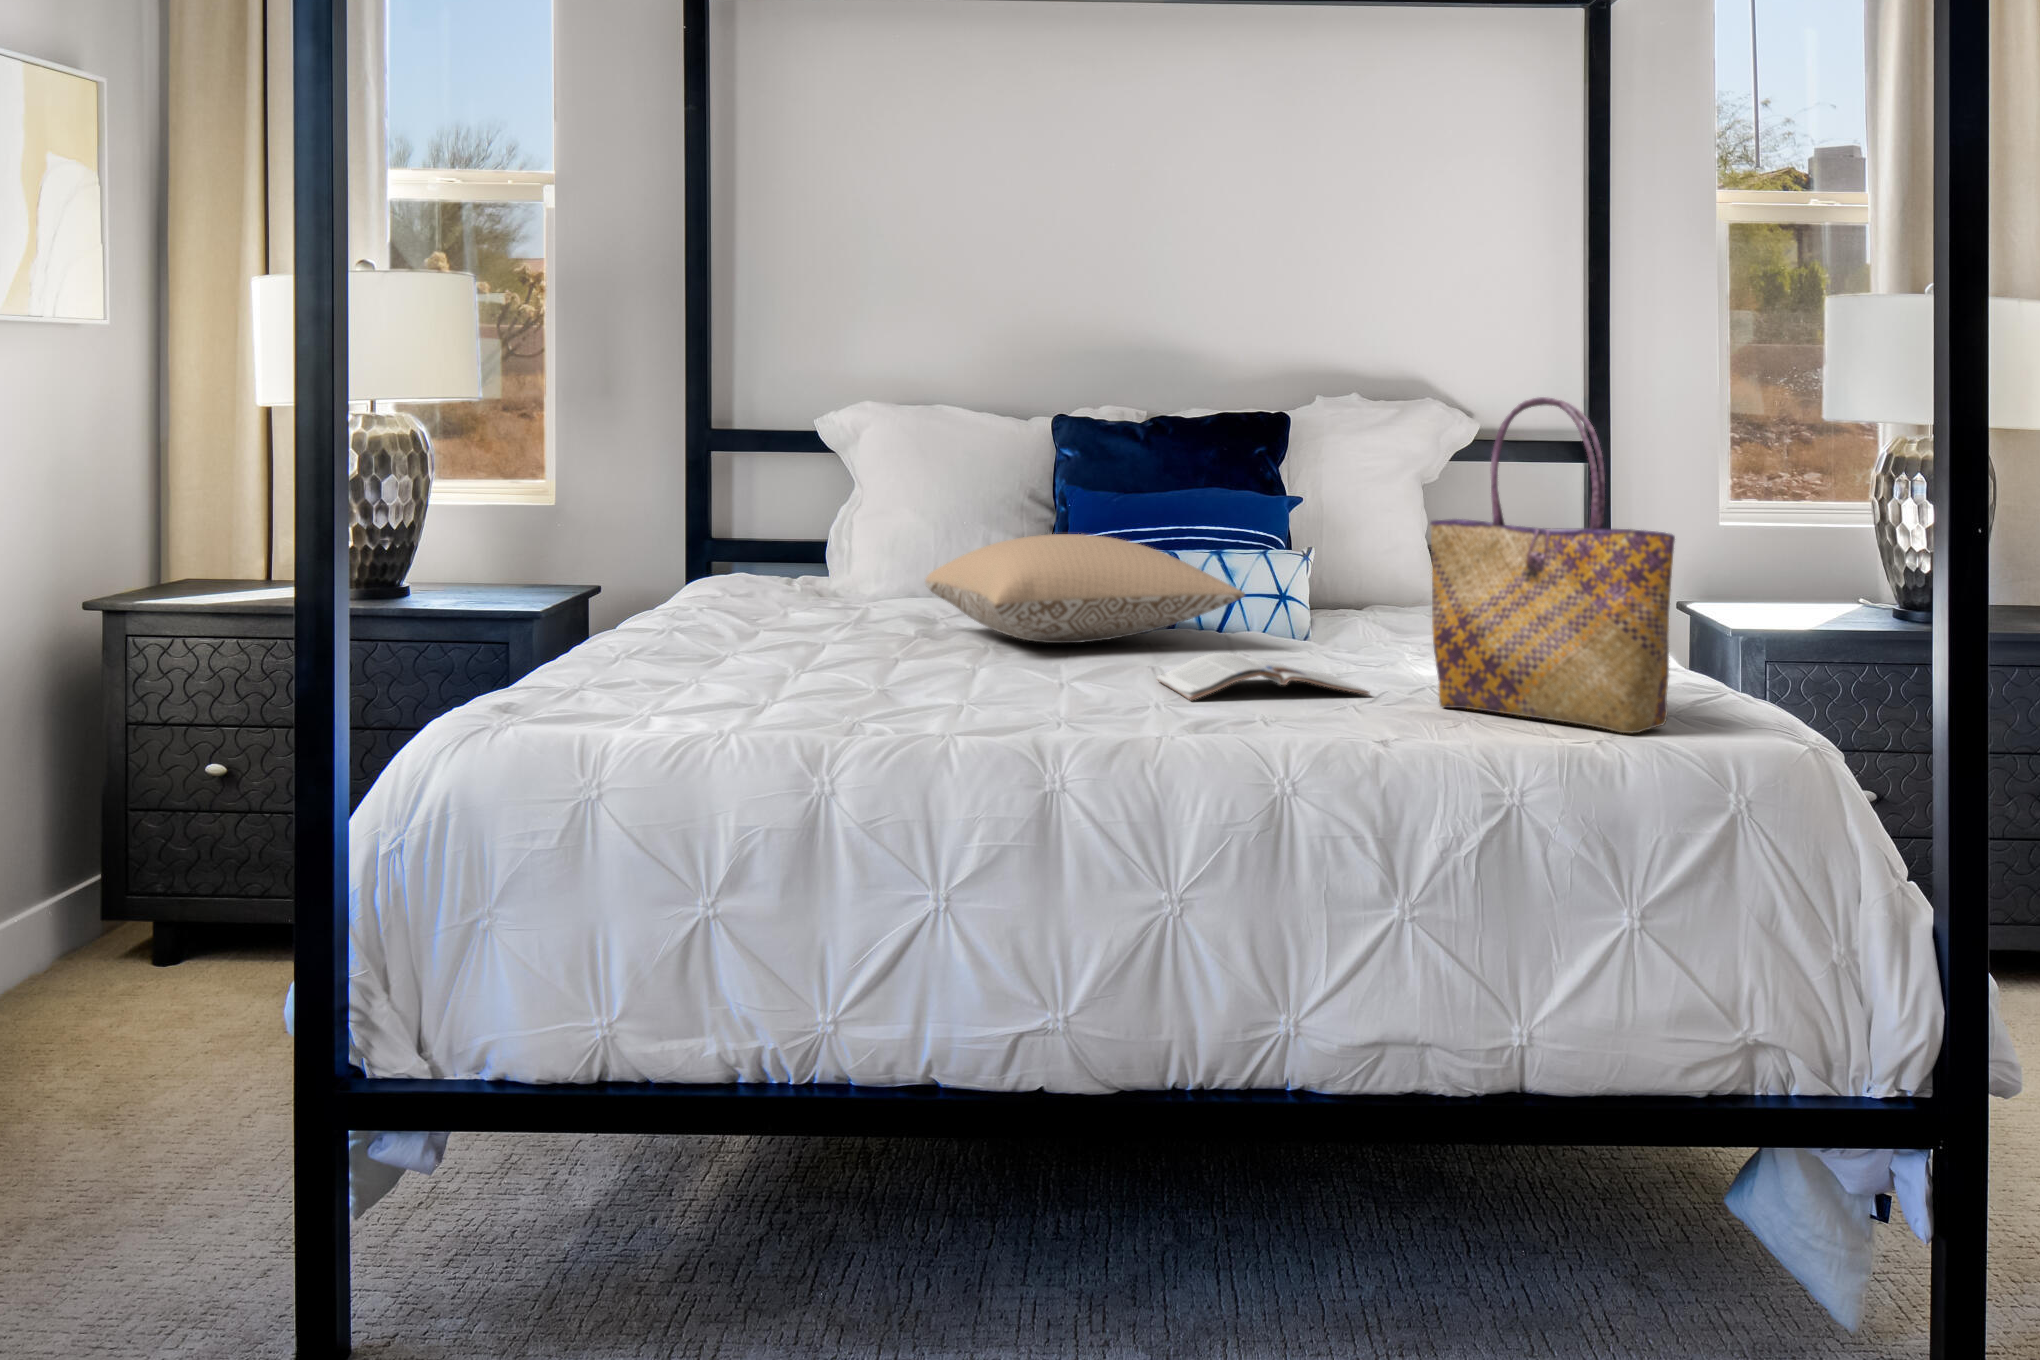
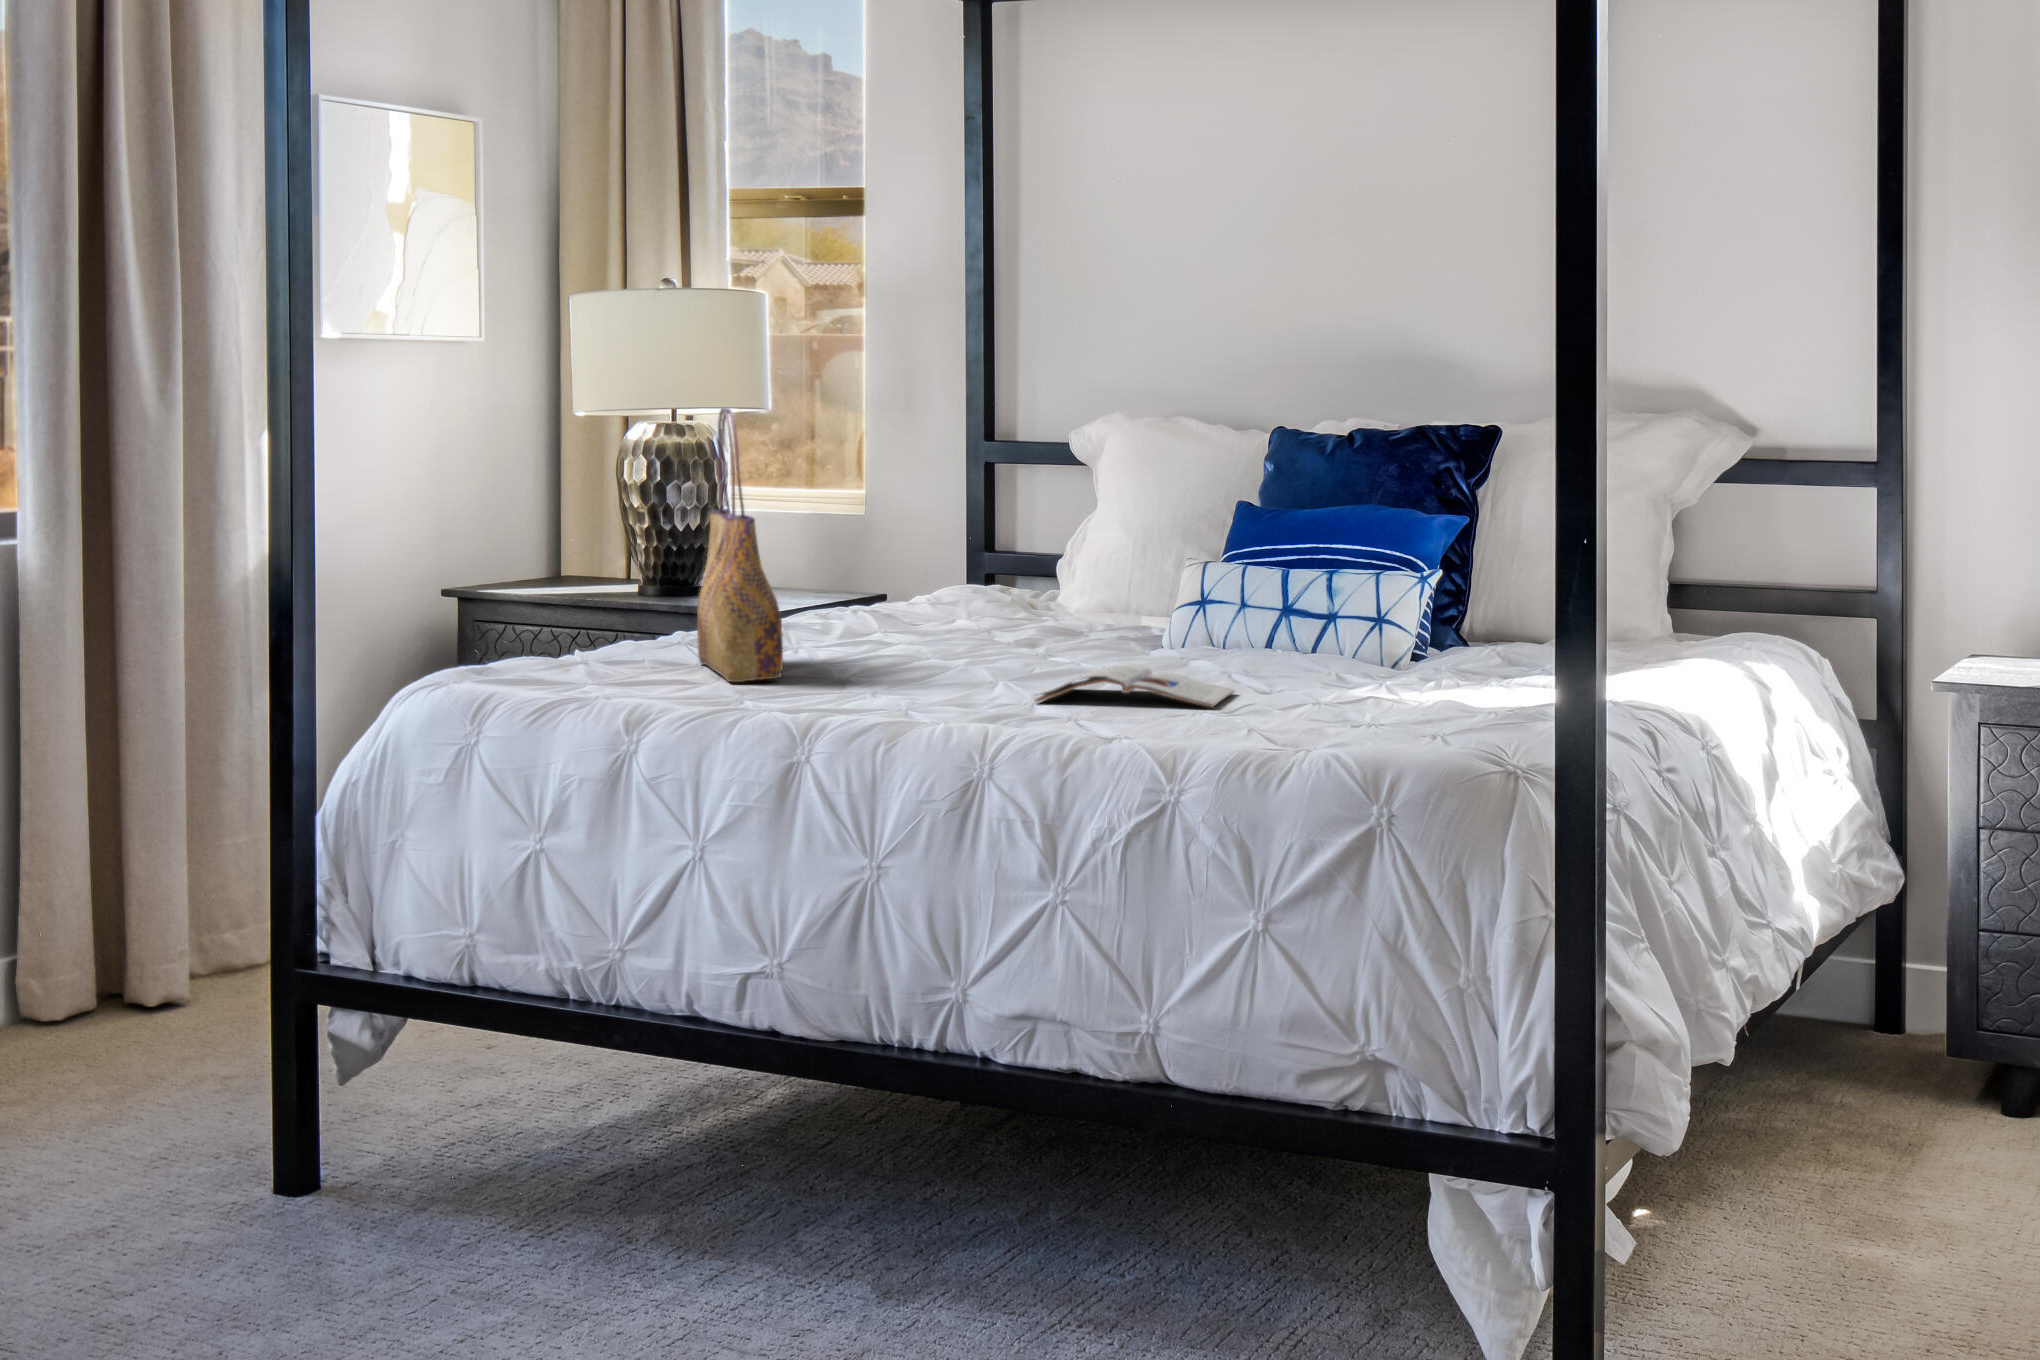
tote bag: present [1430,397,1675,733] -> present [697,407,783,682]
pillow: present [925,534,1245,643] -> none [982,550,1248,654]

